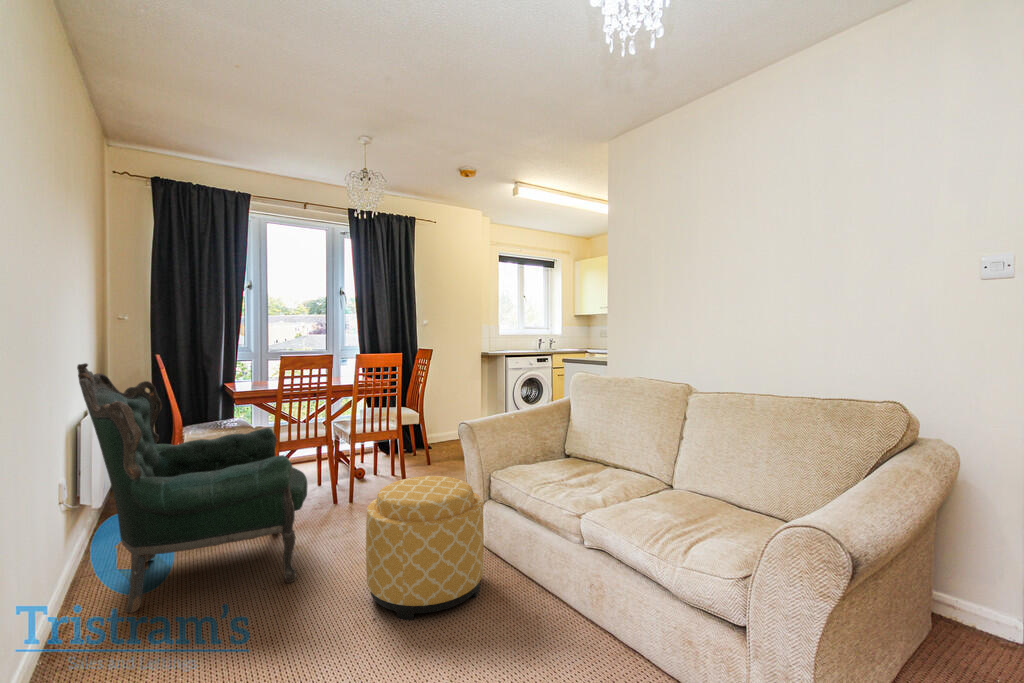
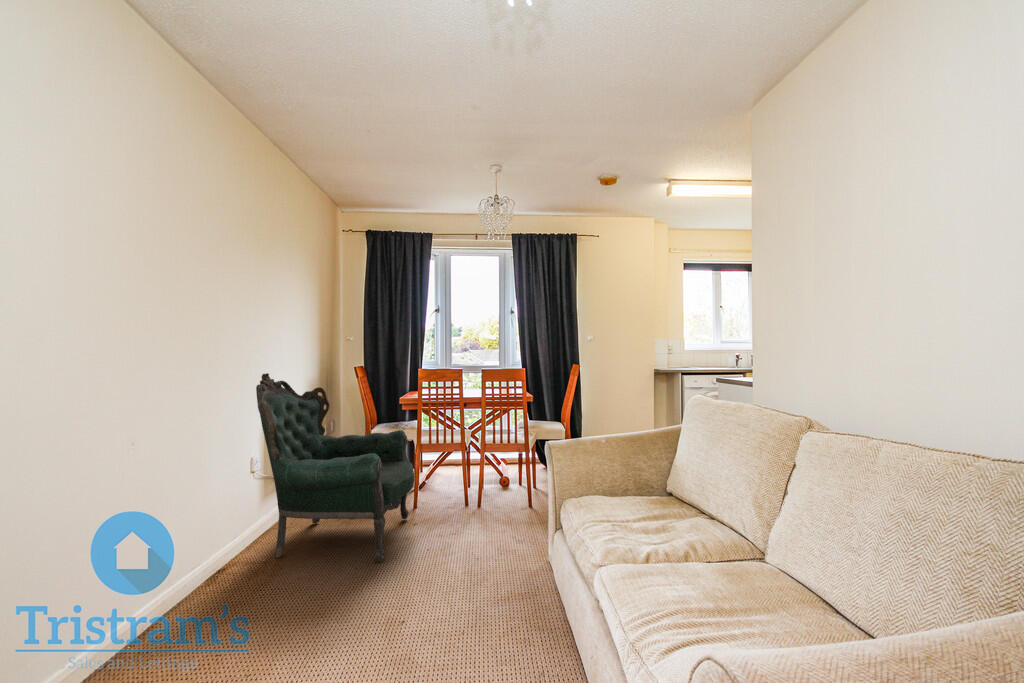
ottoman: present [366,476,484,620] -> none [412,488,522,621]

